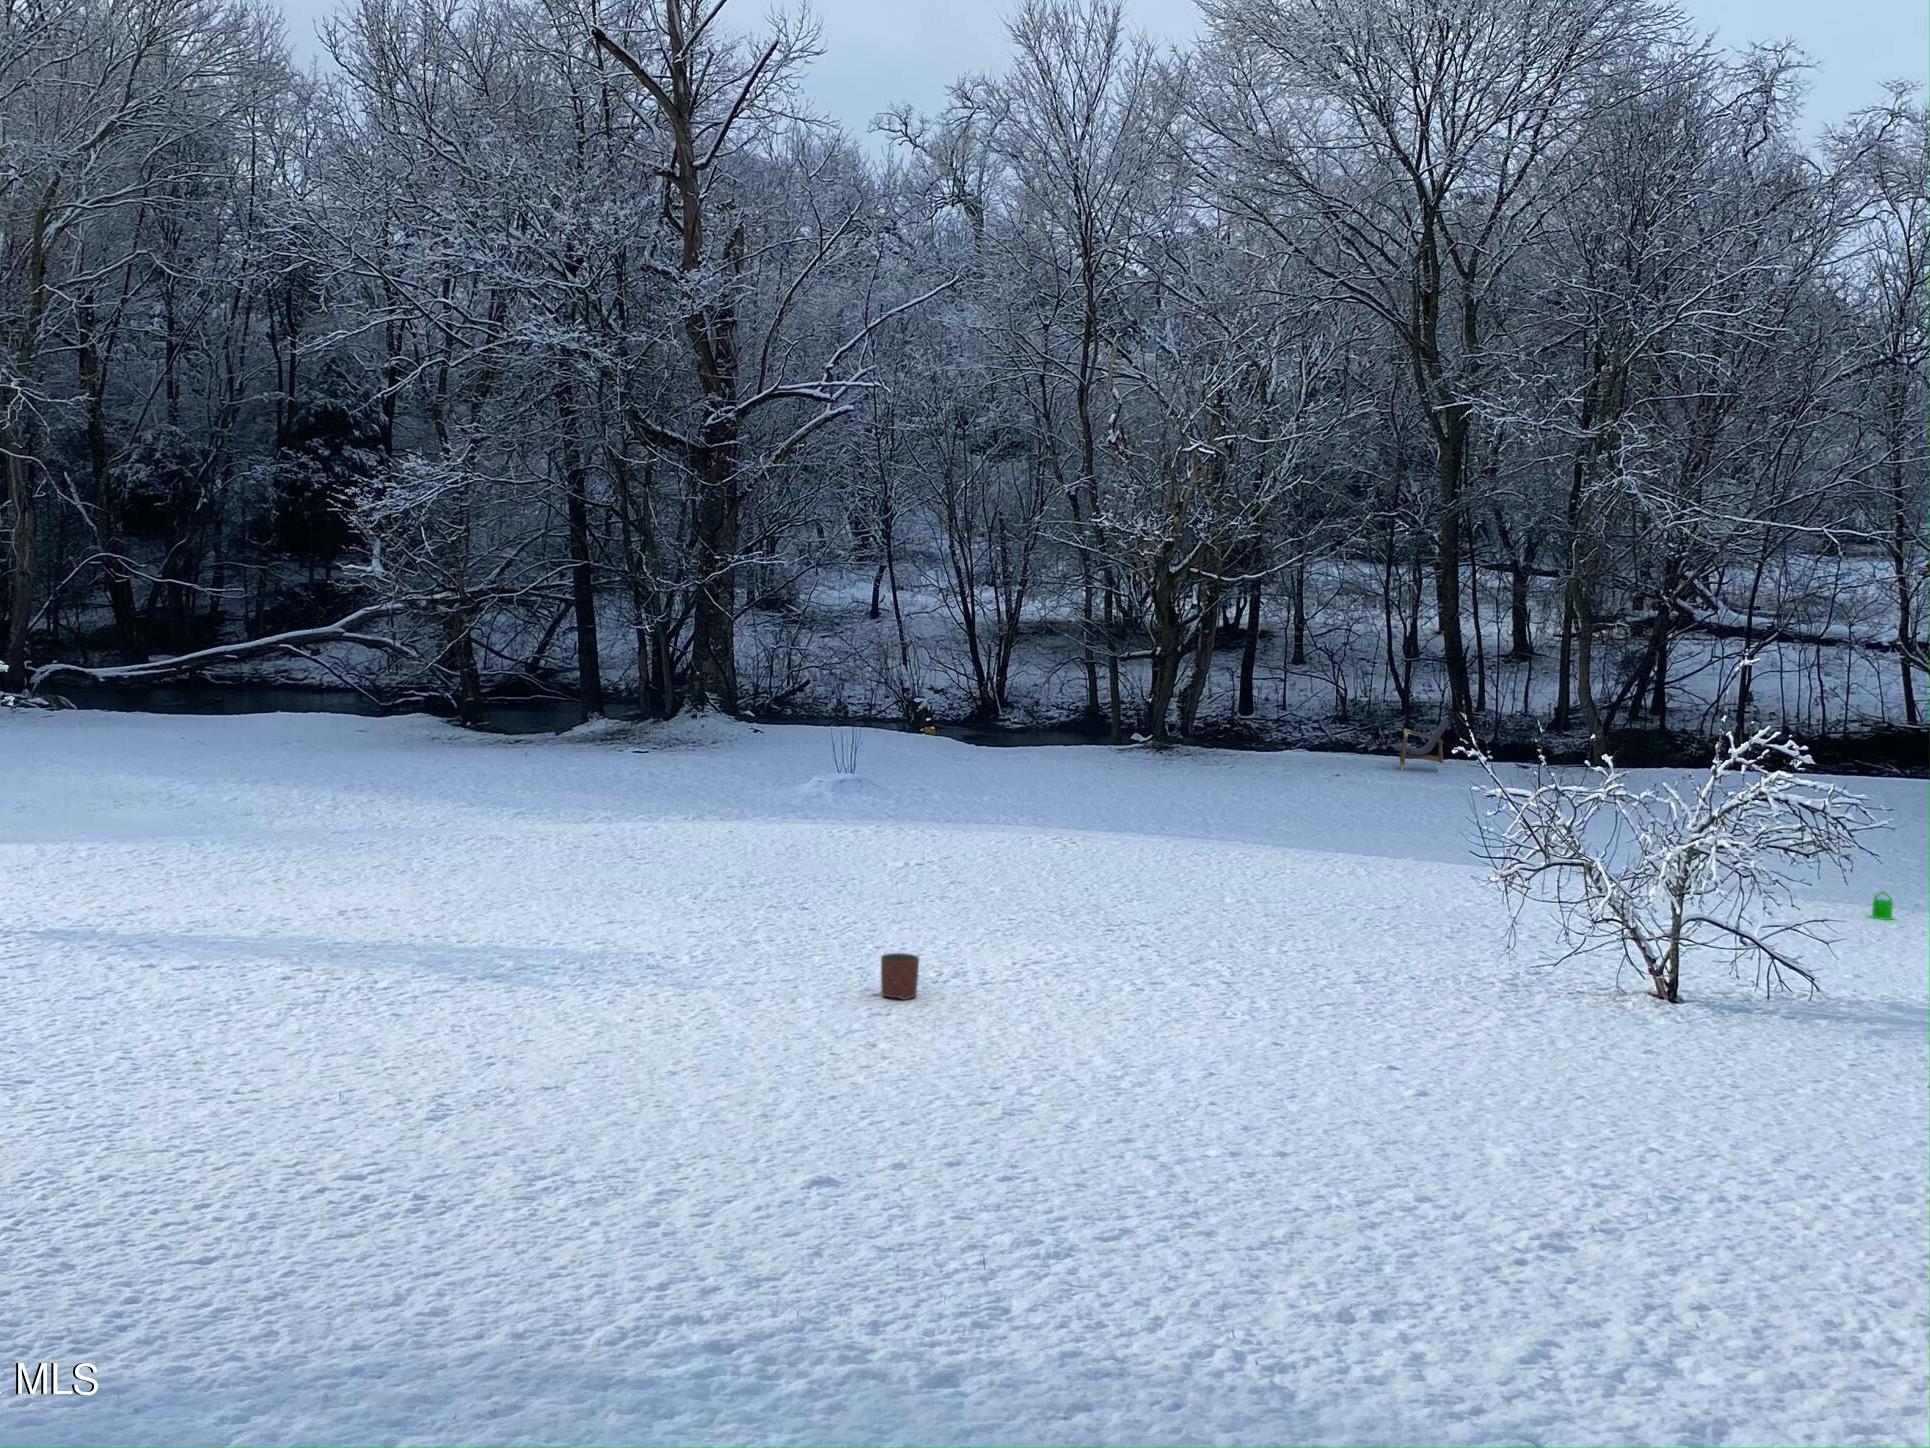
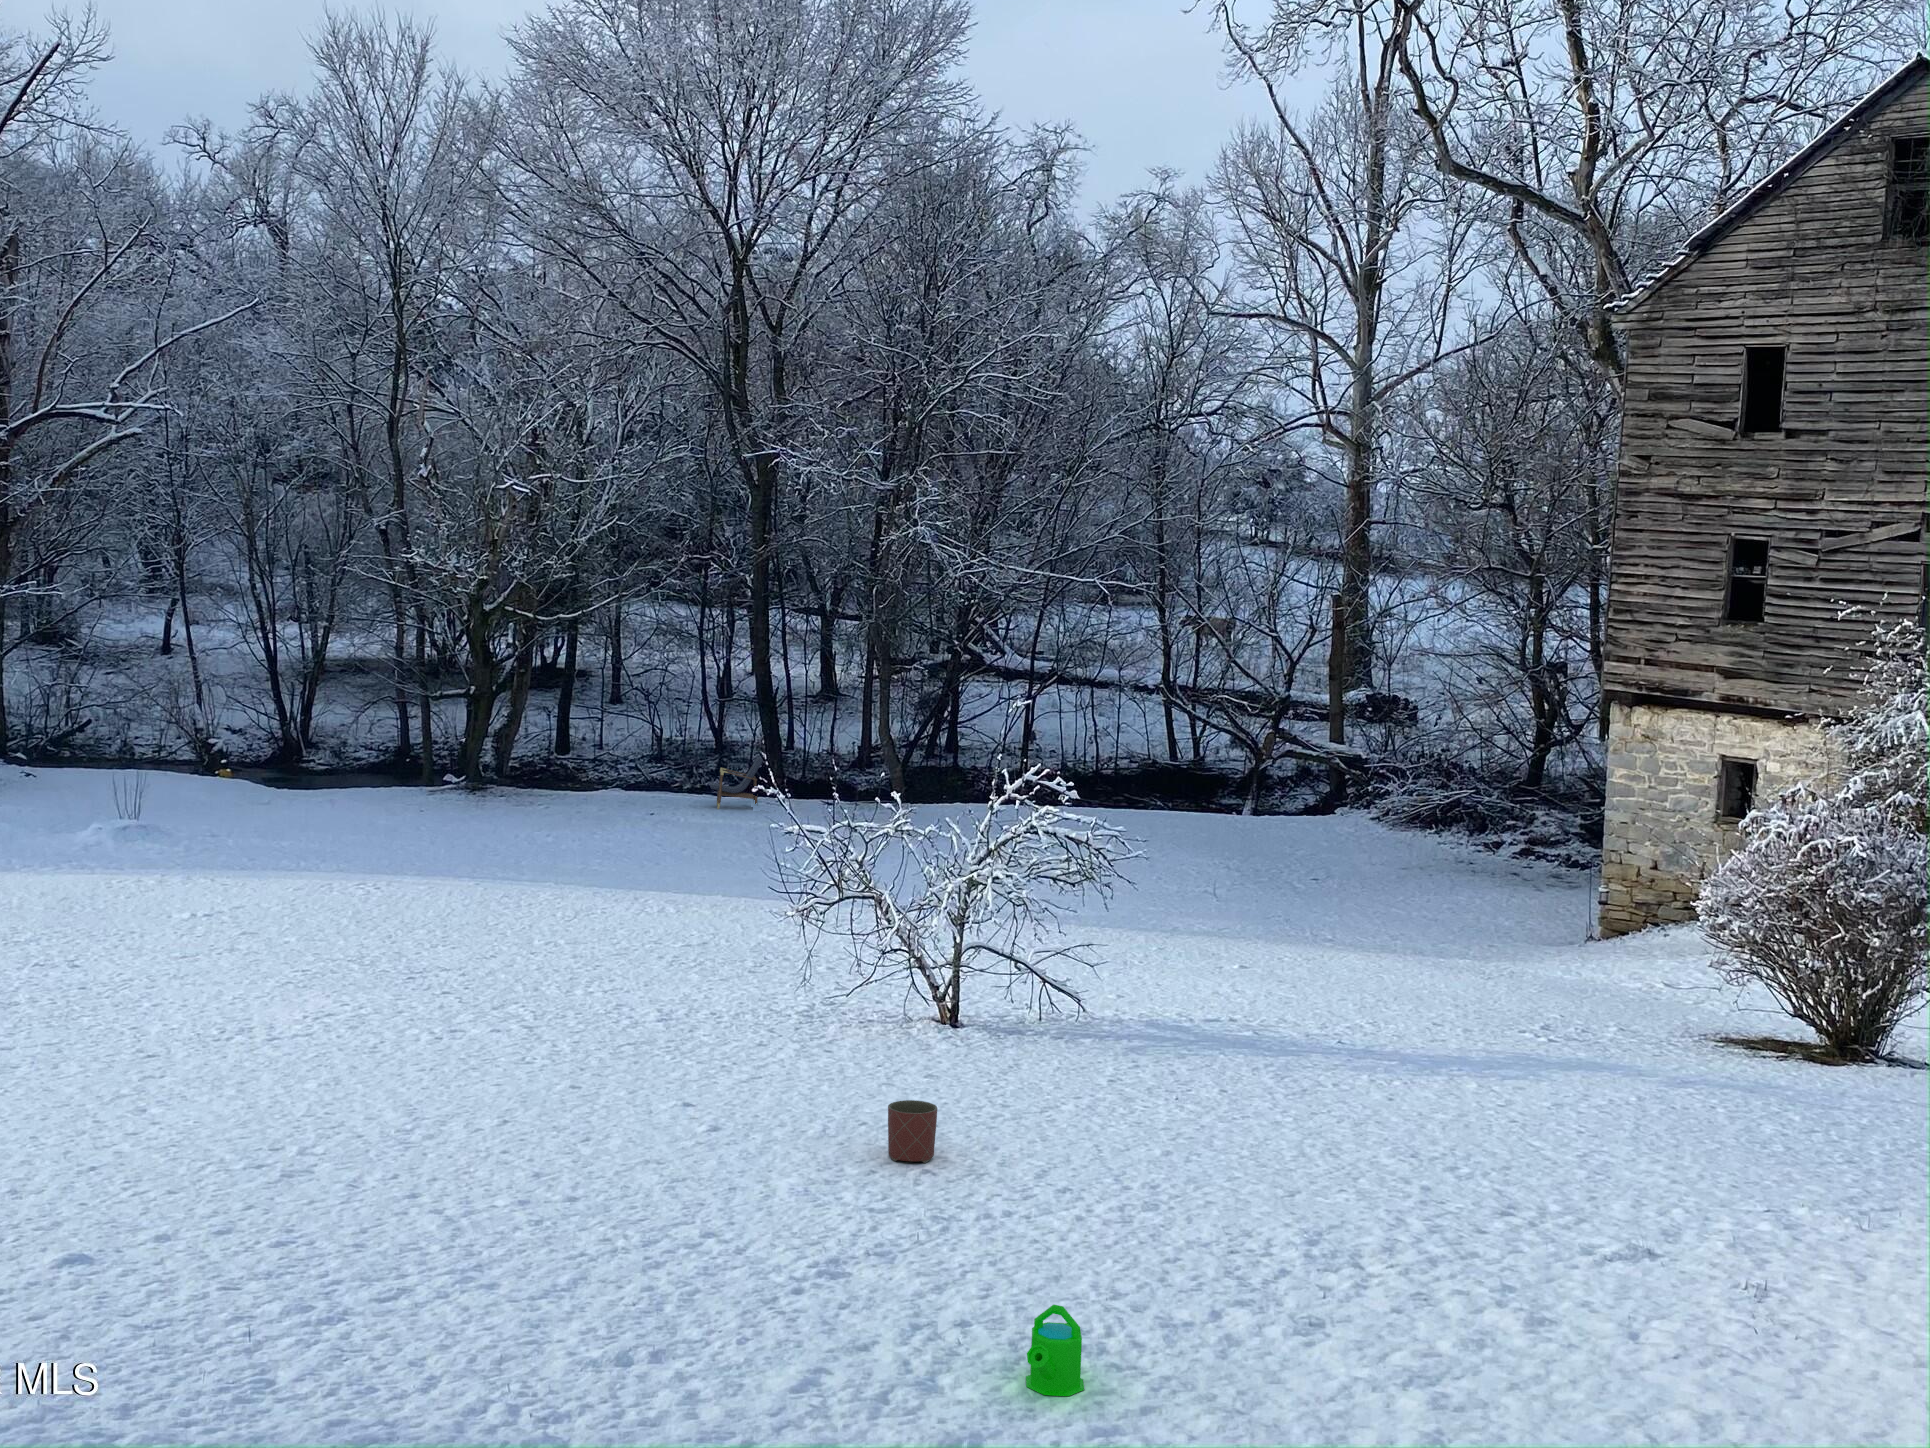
watering can: present [1871,891,1893,920] -> present [1026,1305,1084,1396]
planter: present [881,953,919,1000] -> present [888,1100,937,1163]

